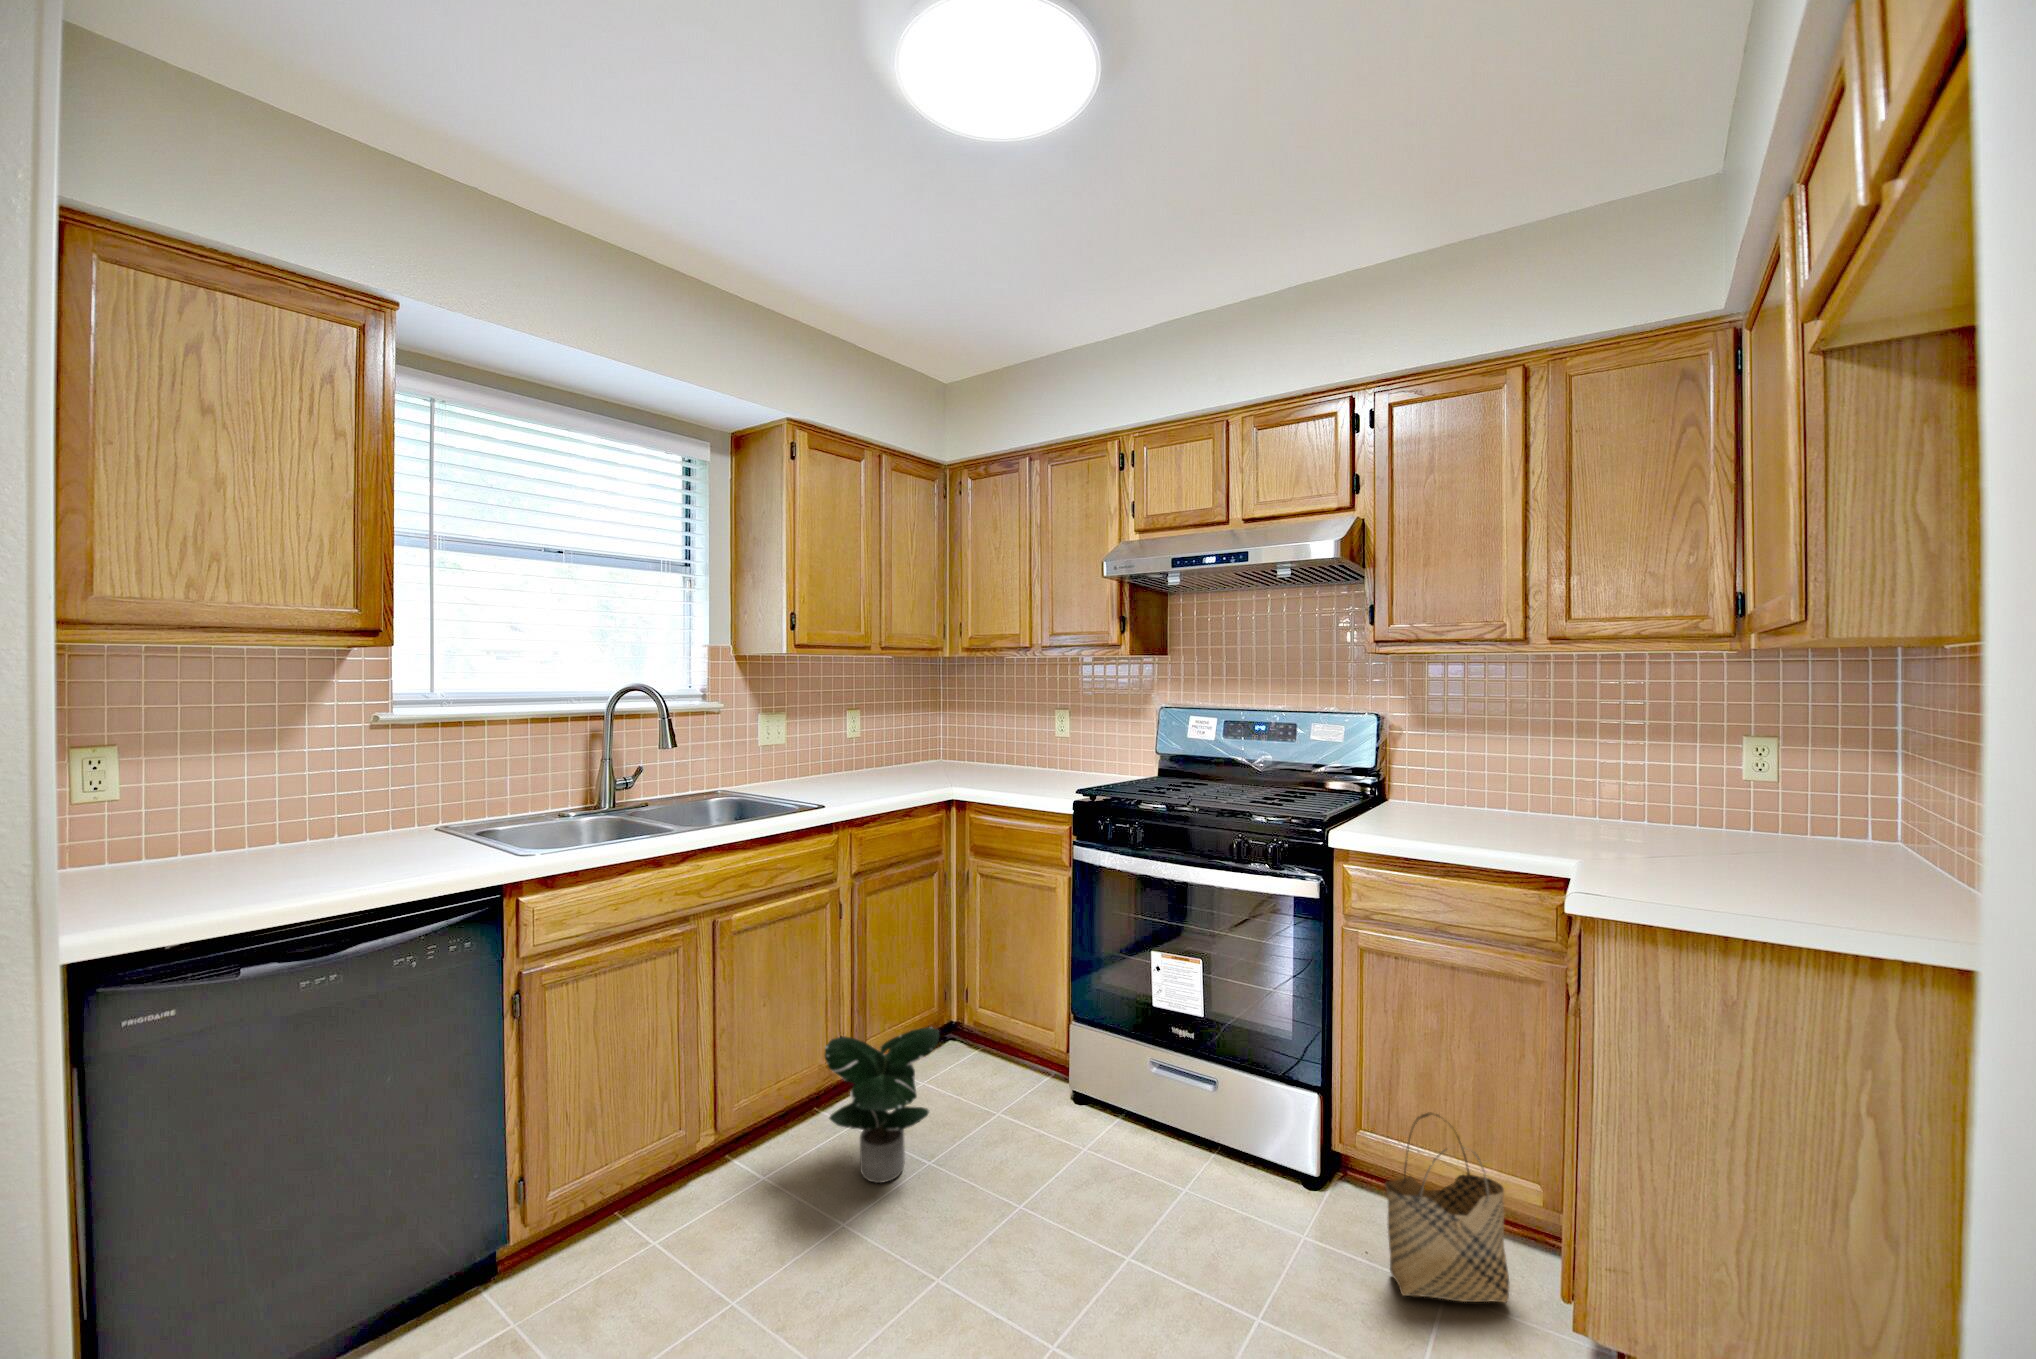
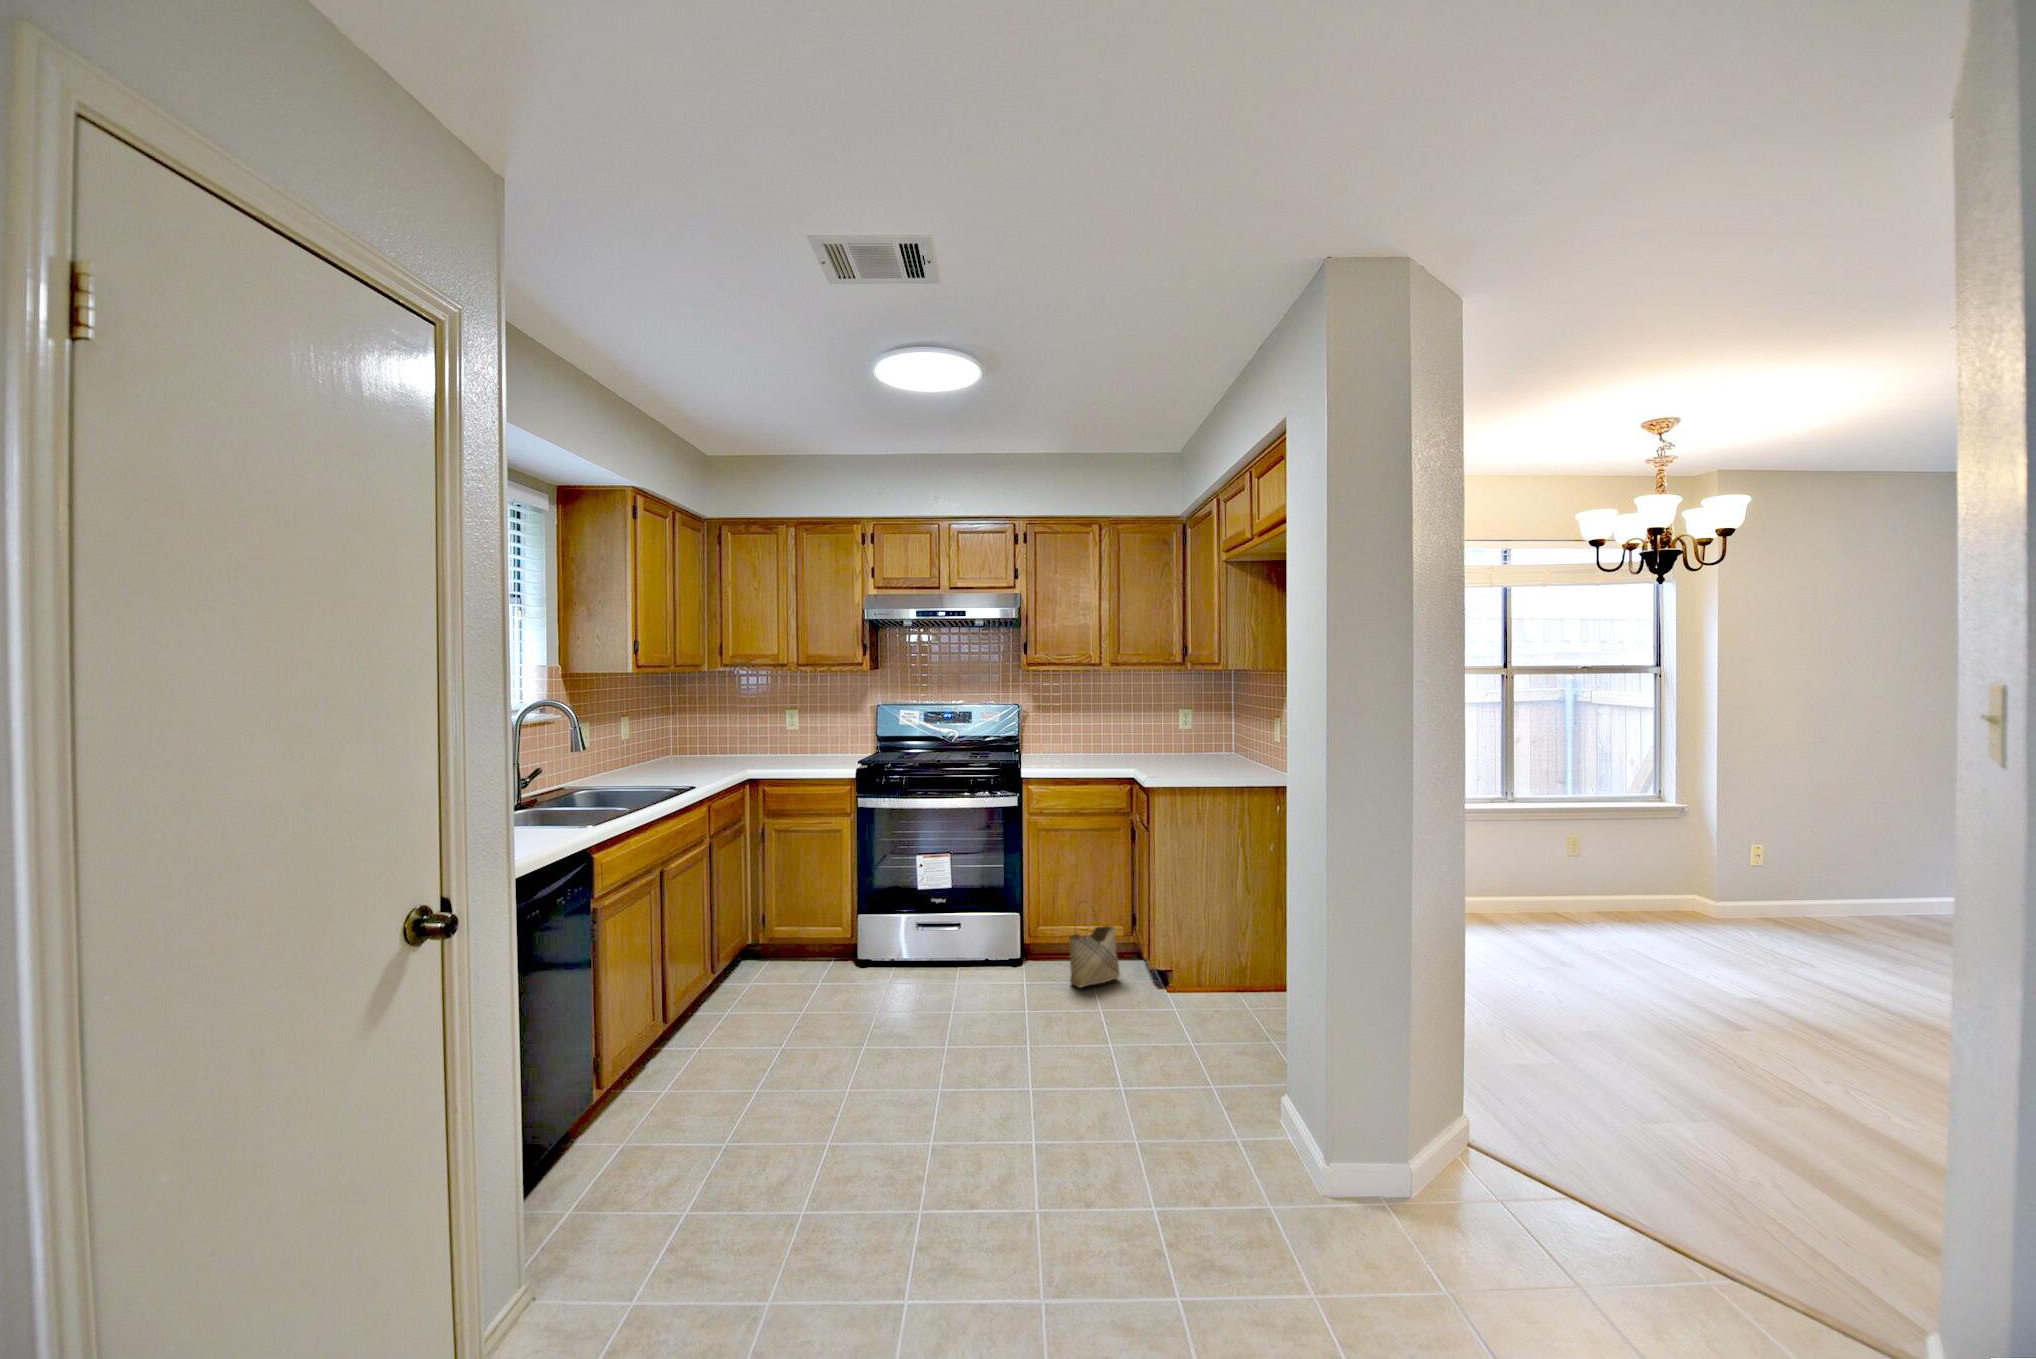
potted plant: present [824,1027,939,1183] -> none [727,925,810,1031]

